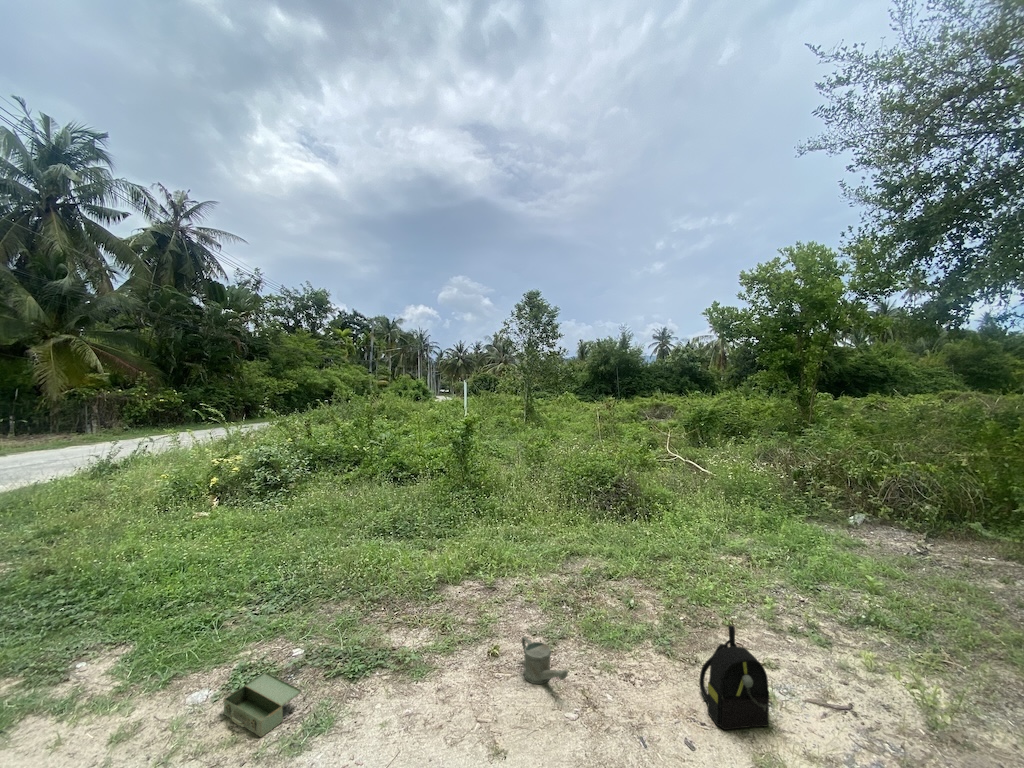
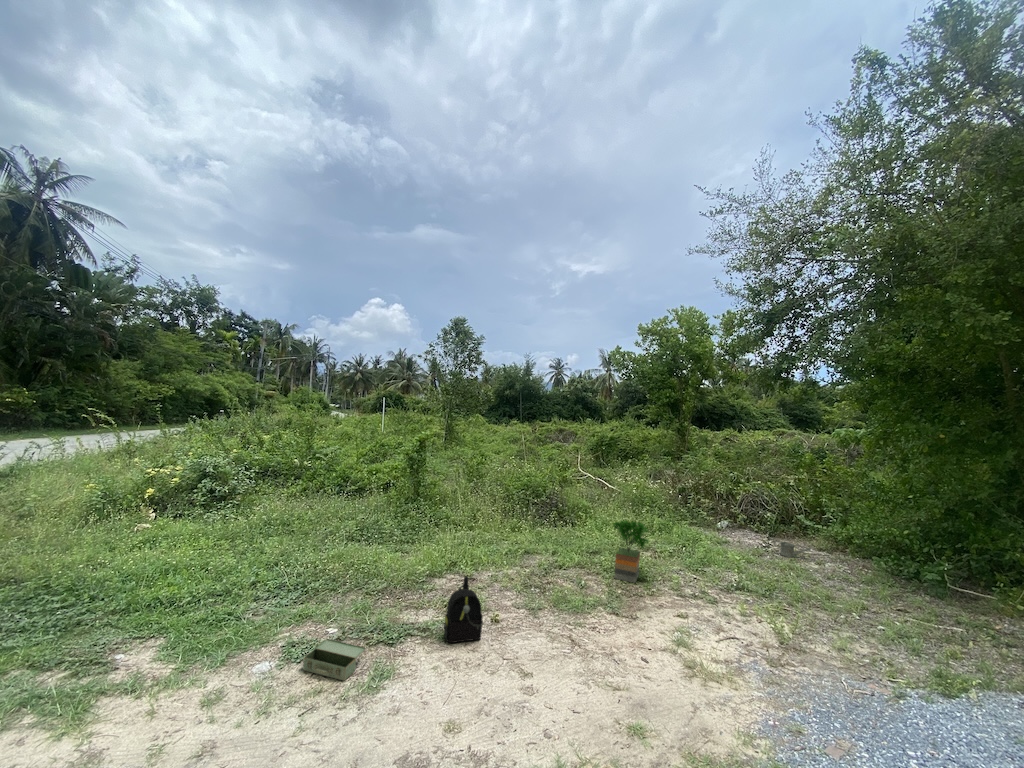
potted tree: none [673,517,727,605] -> present [613,520,649,583]
backpack: present [700,626,772,730] -> present [444,576,483,643]
watering can: present [522,636,568,684] -> present [774,541,811,557]

